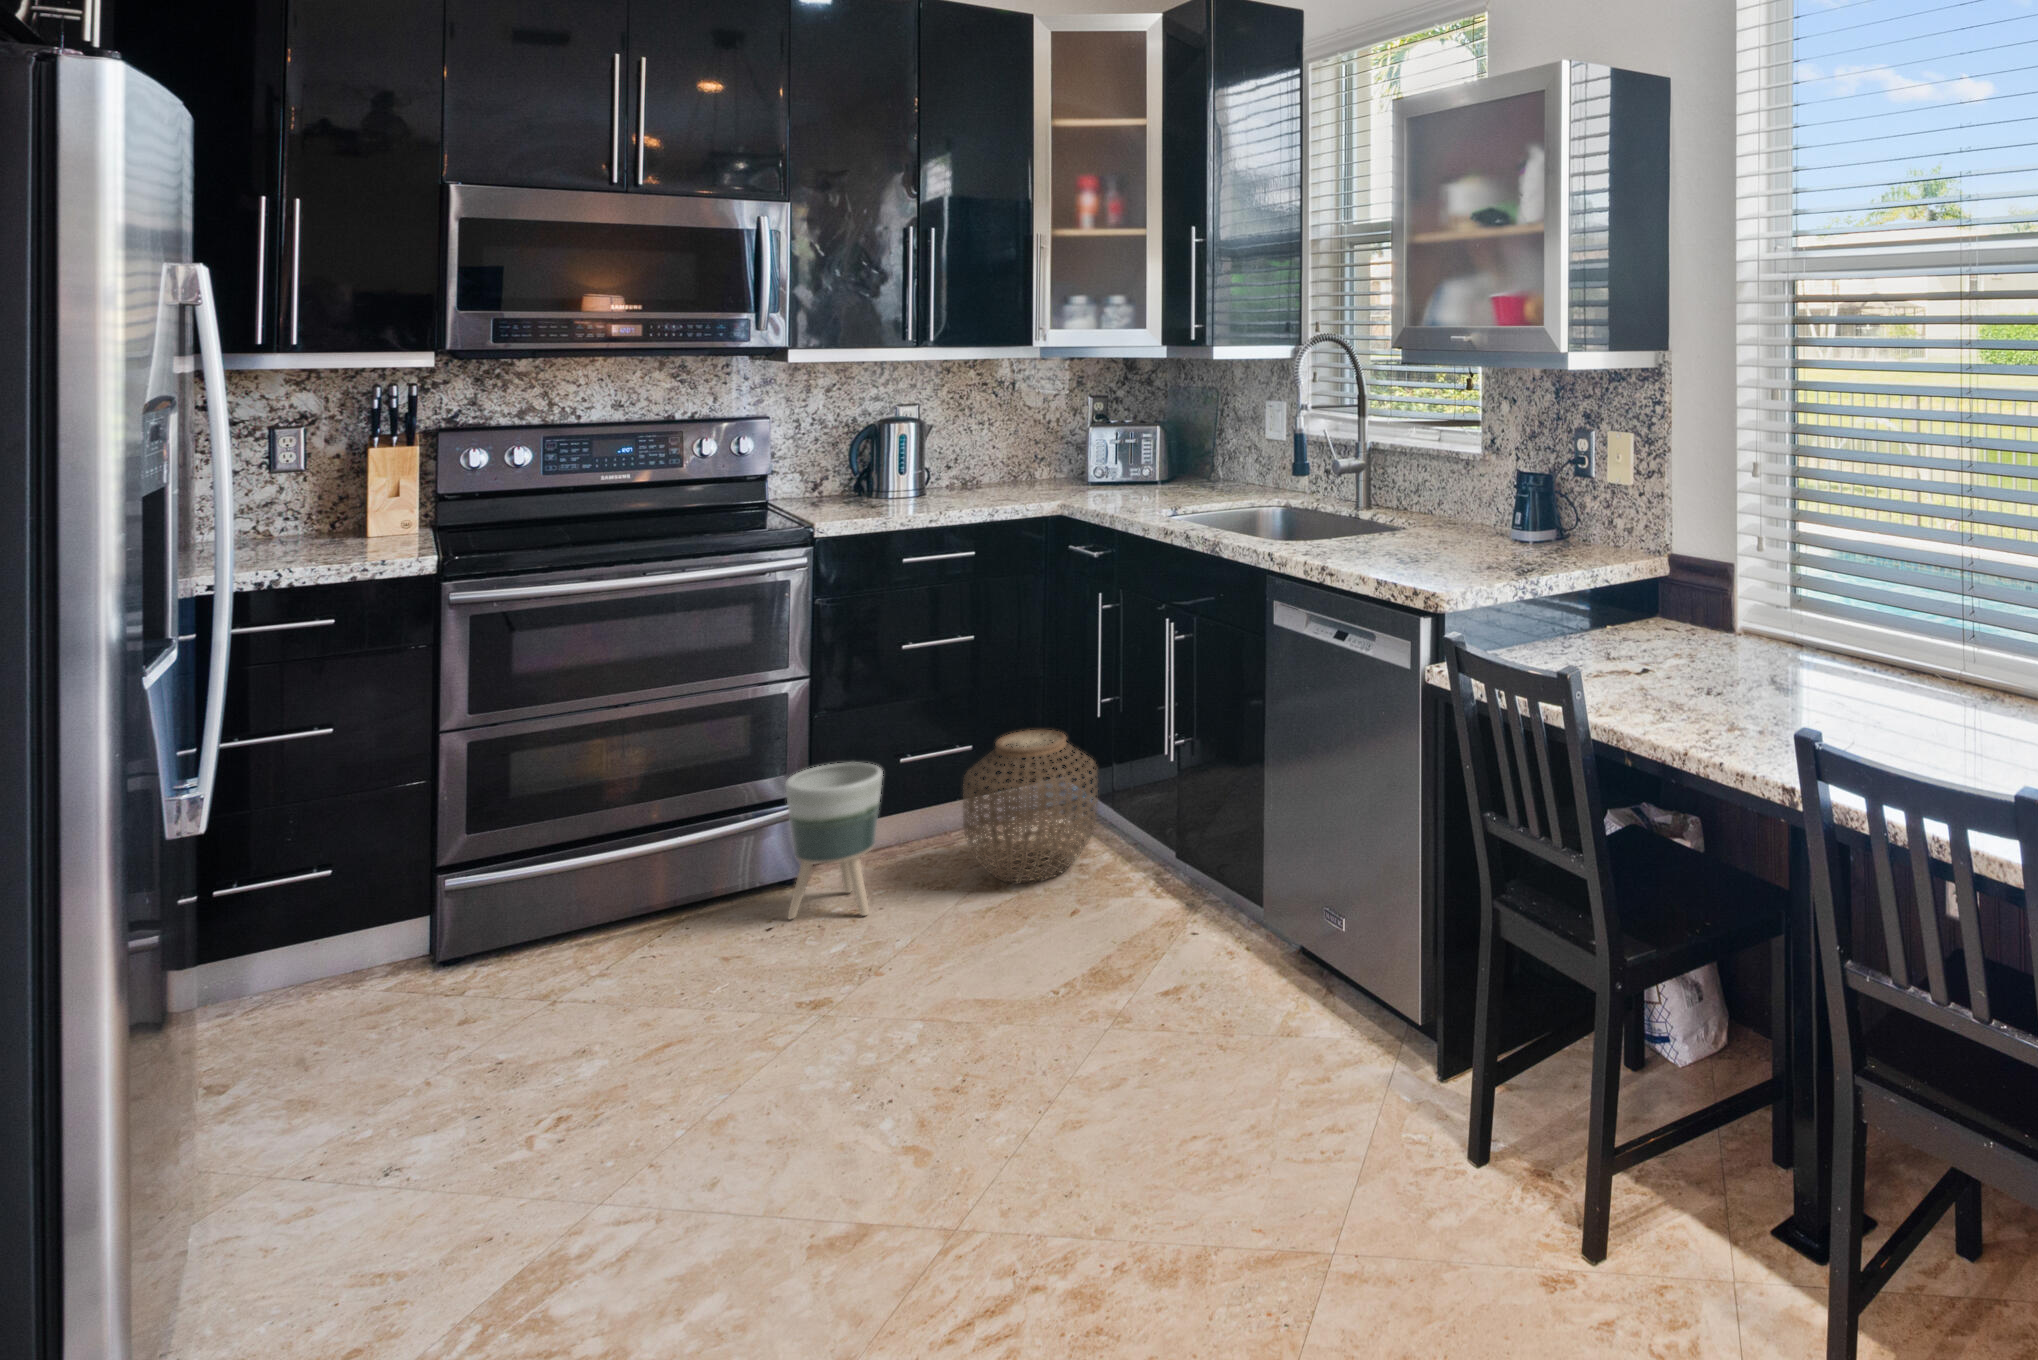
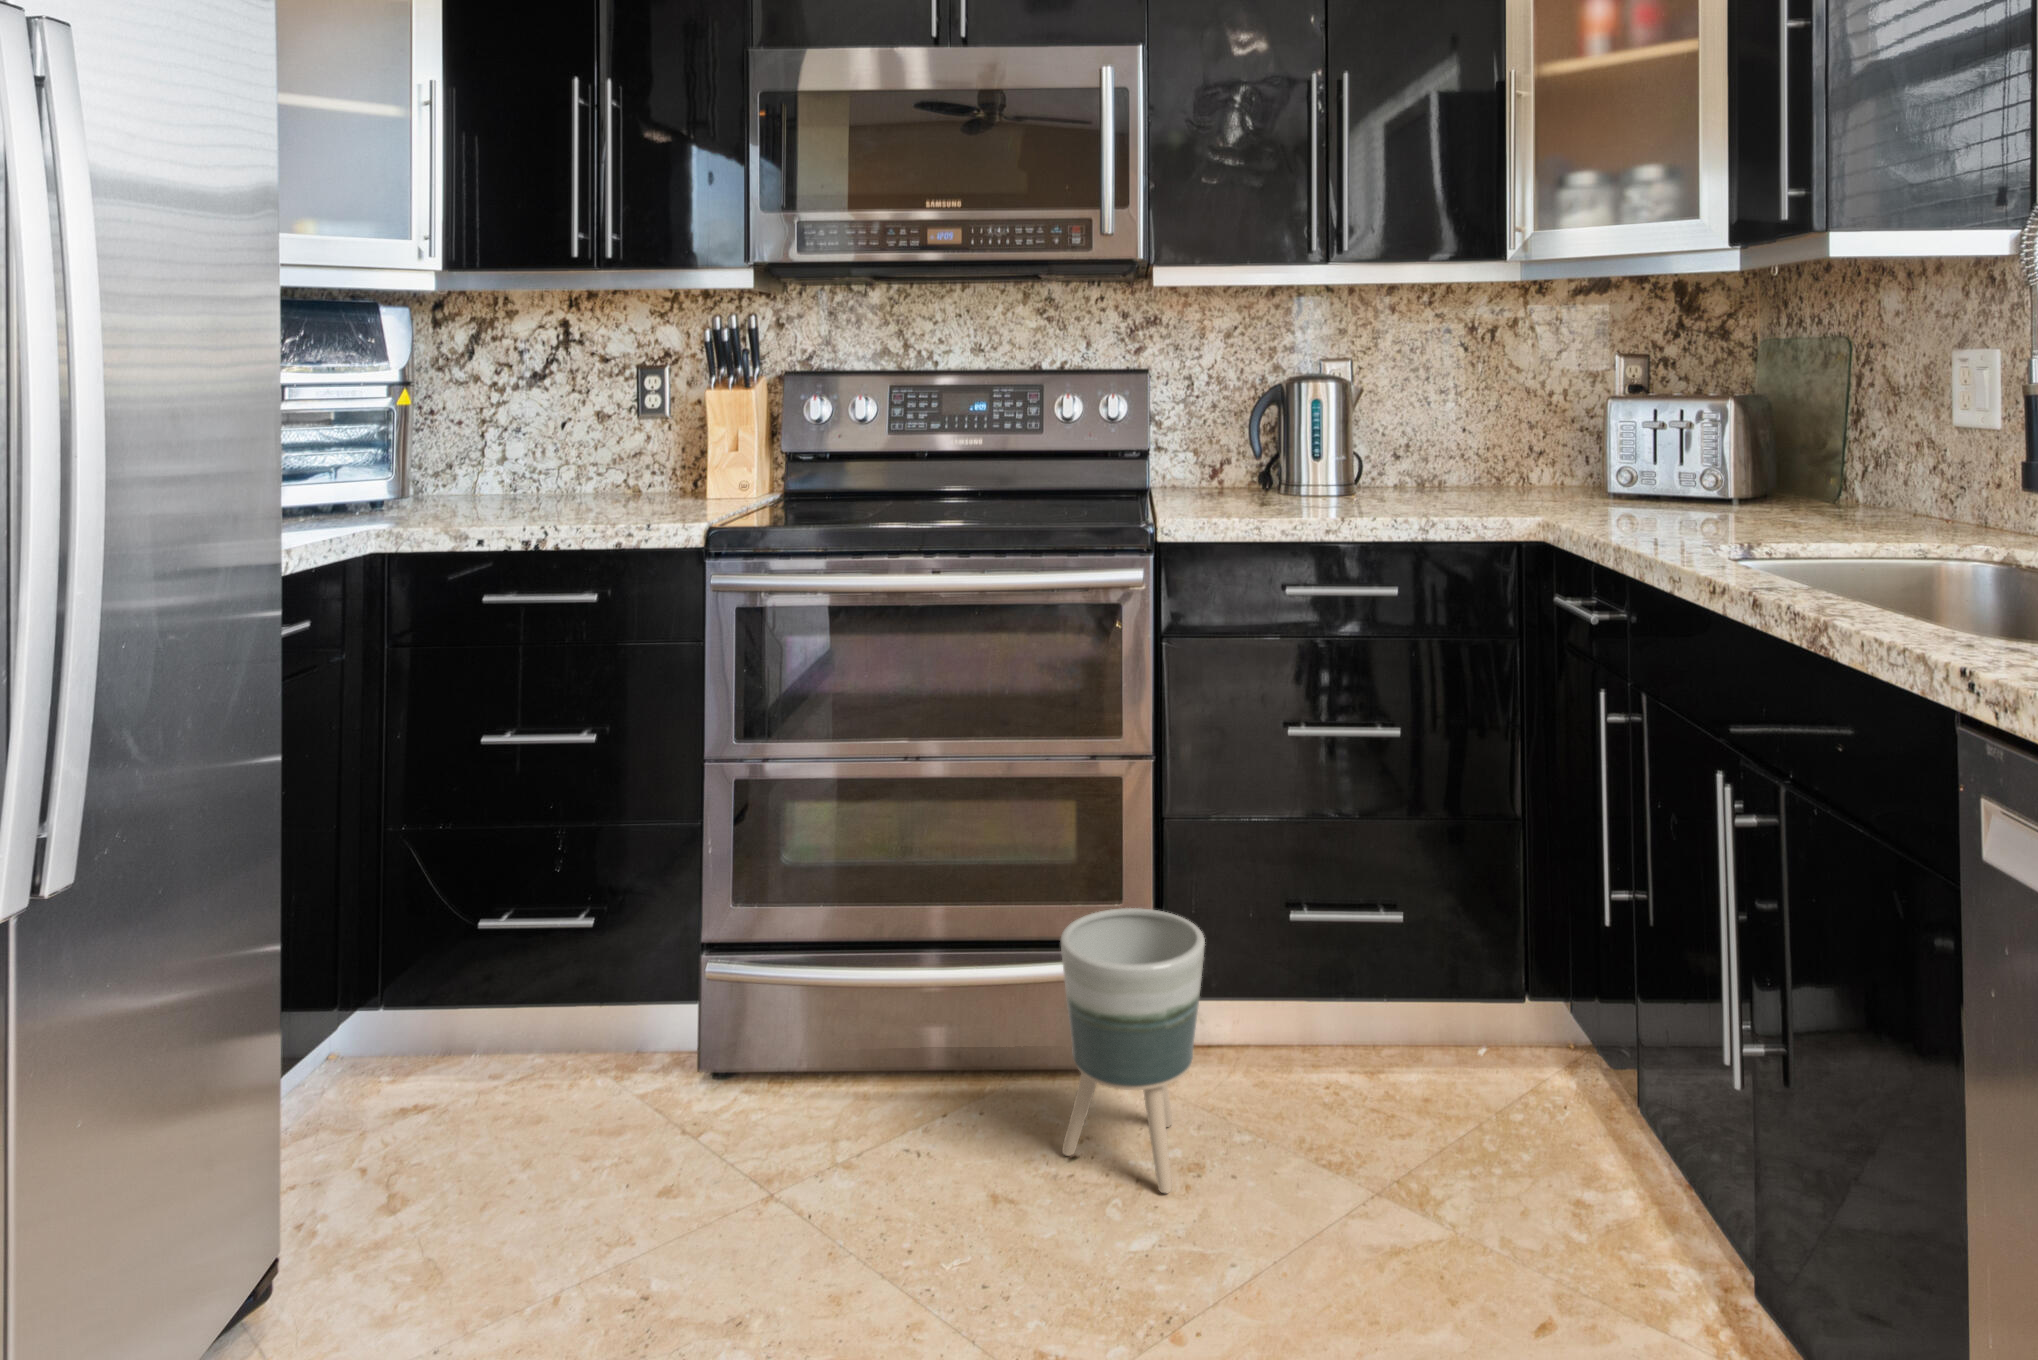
woven basket: present [963,730,1098,883] -> none [1336,920,1579,1223]

